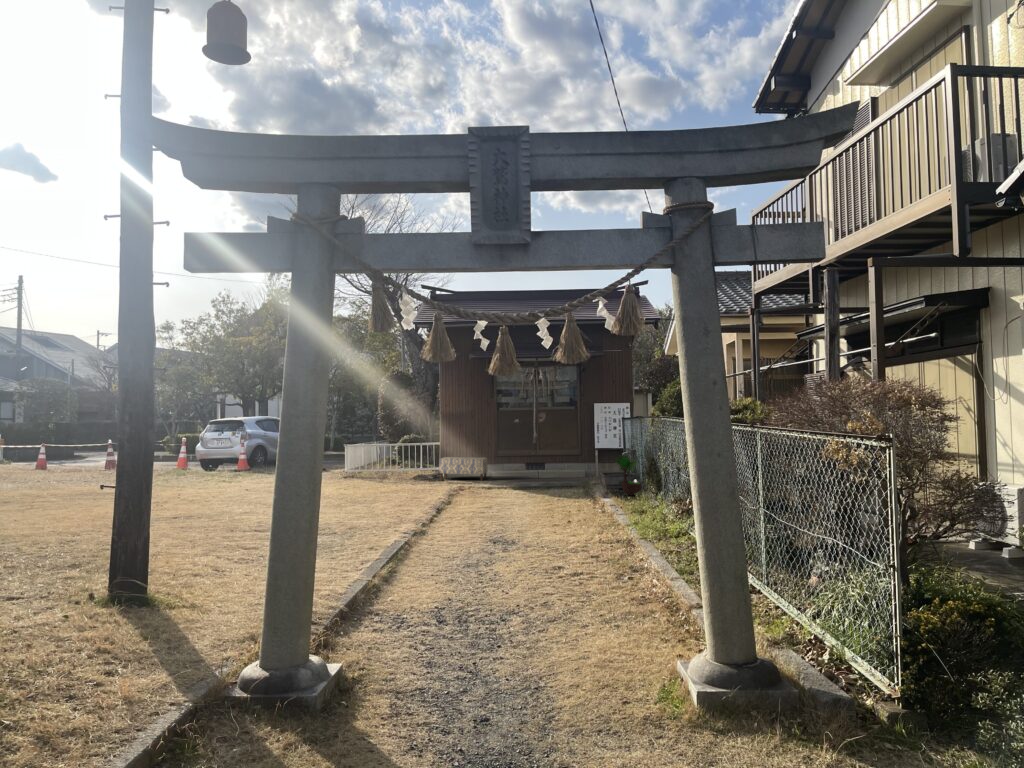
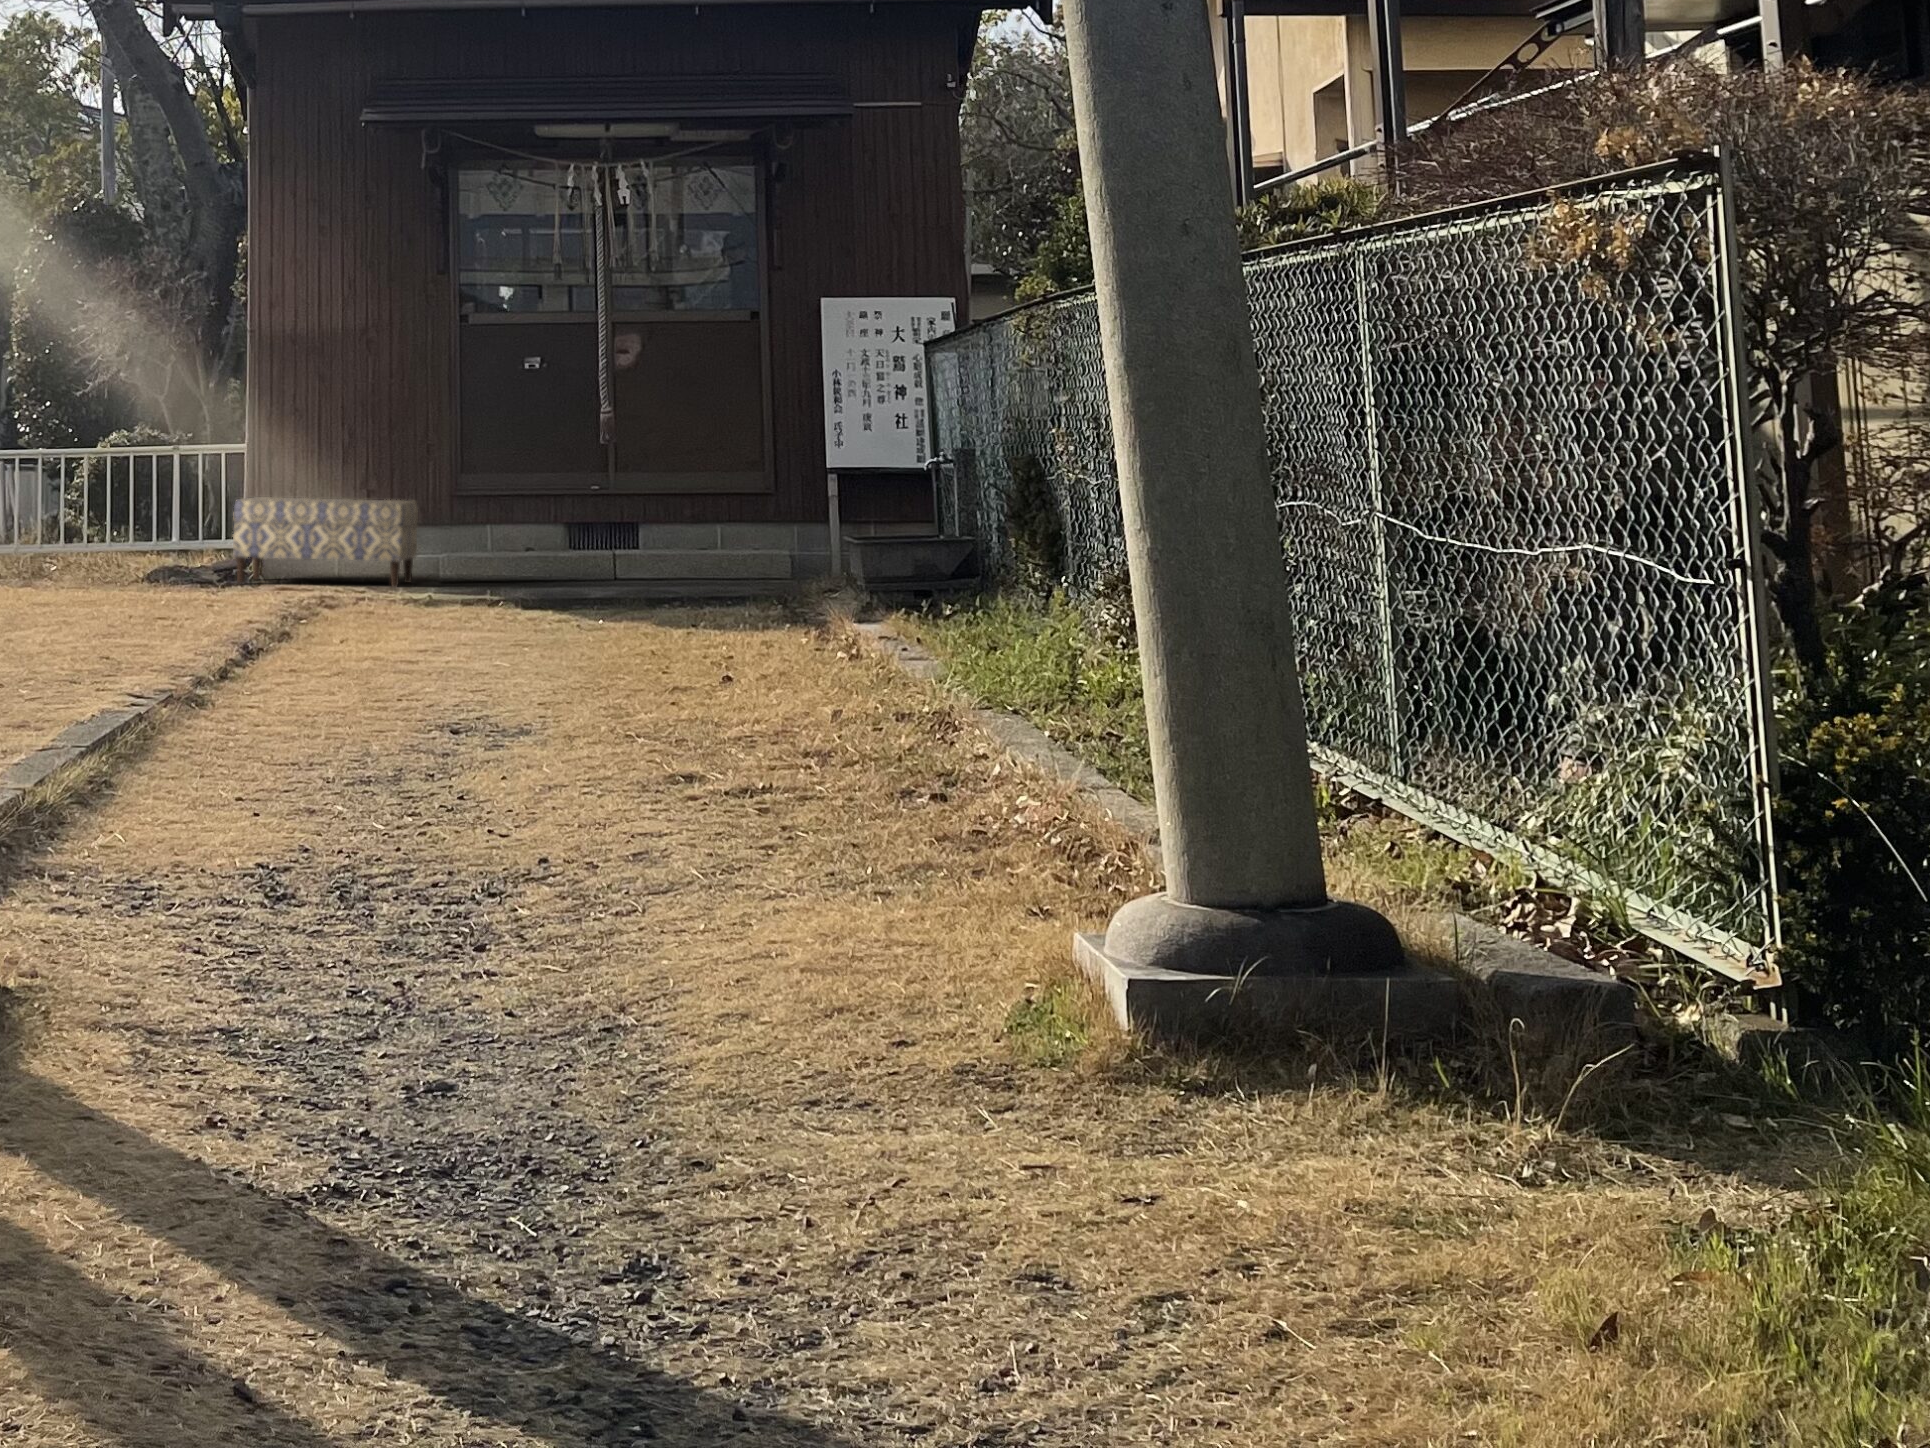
potted tree: present [616,456,641,496] -> none [902,459,1003,629]

